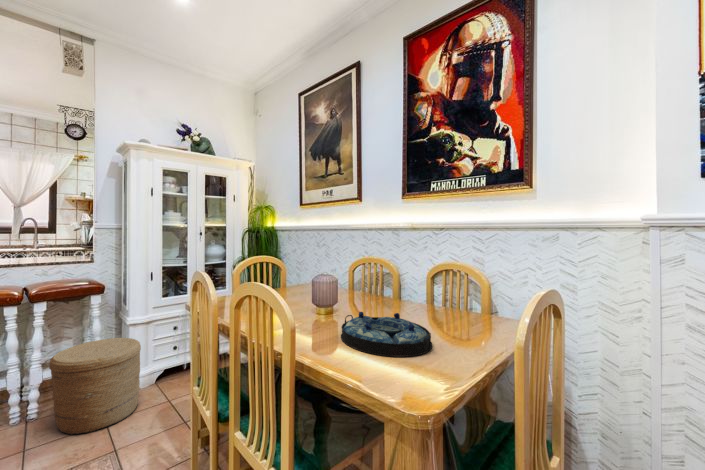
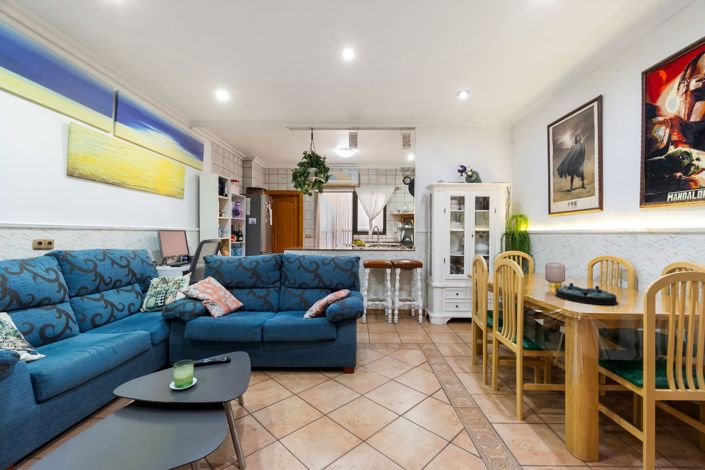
woven basket: present [49,338,141,435] -> none [404,292,441,334]

